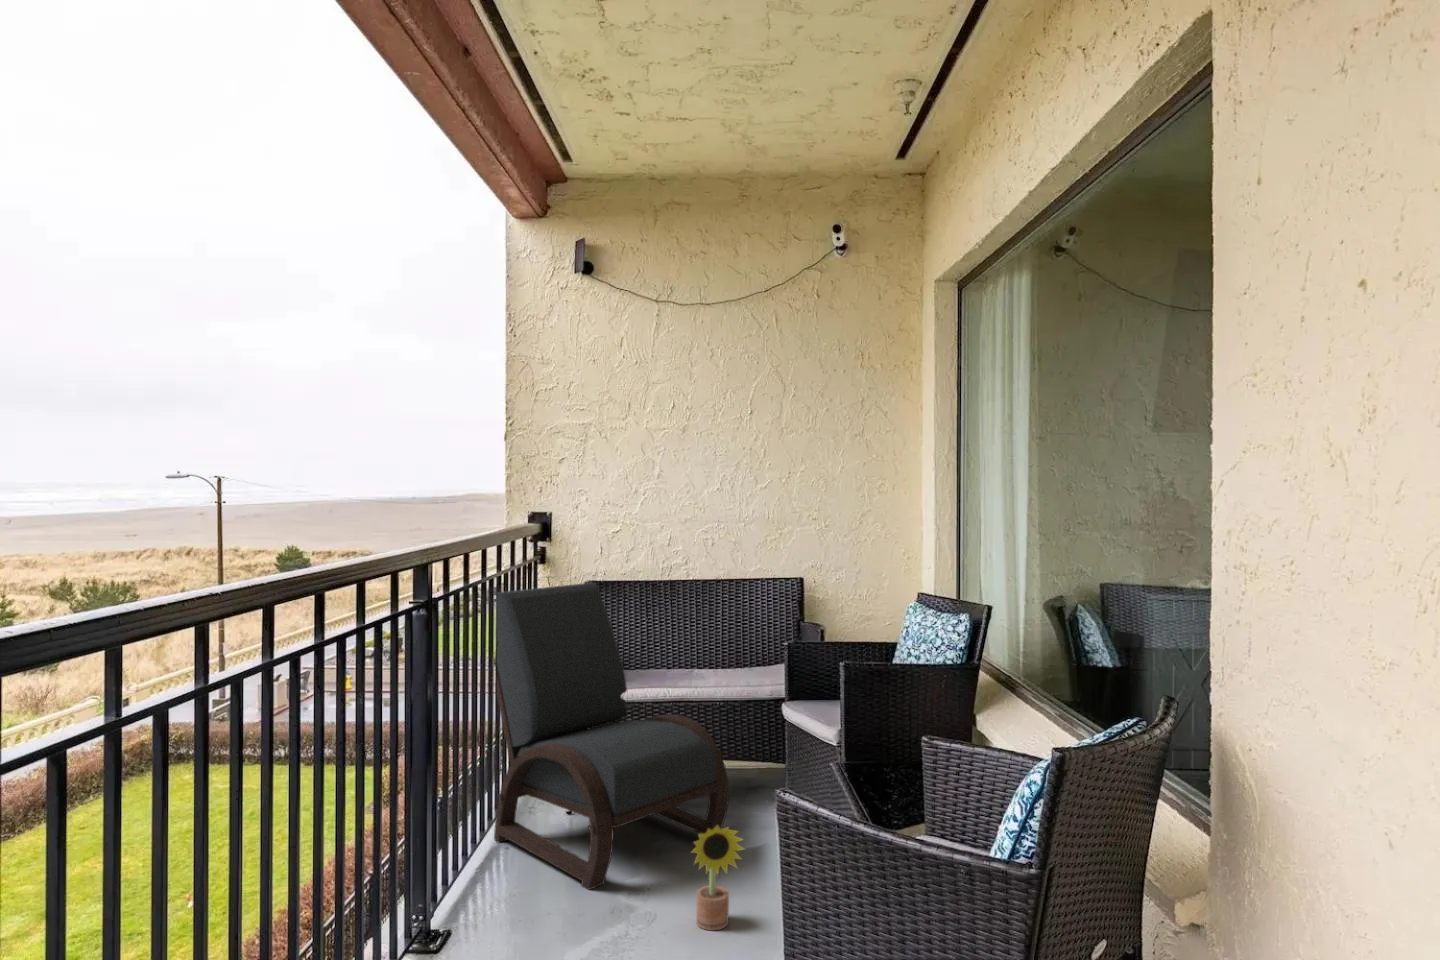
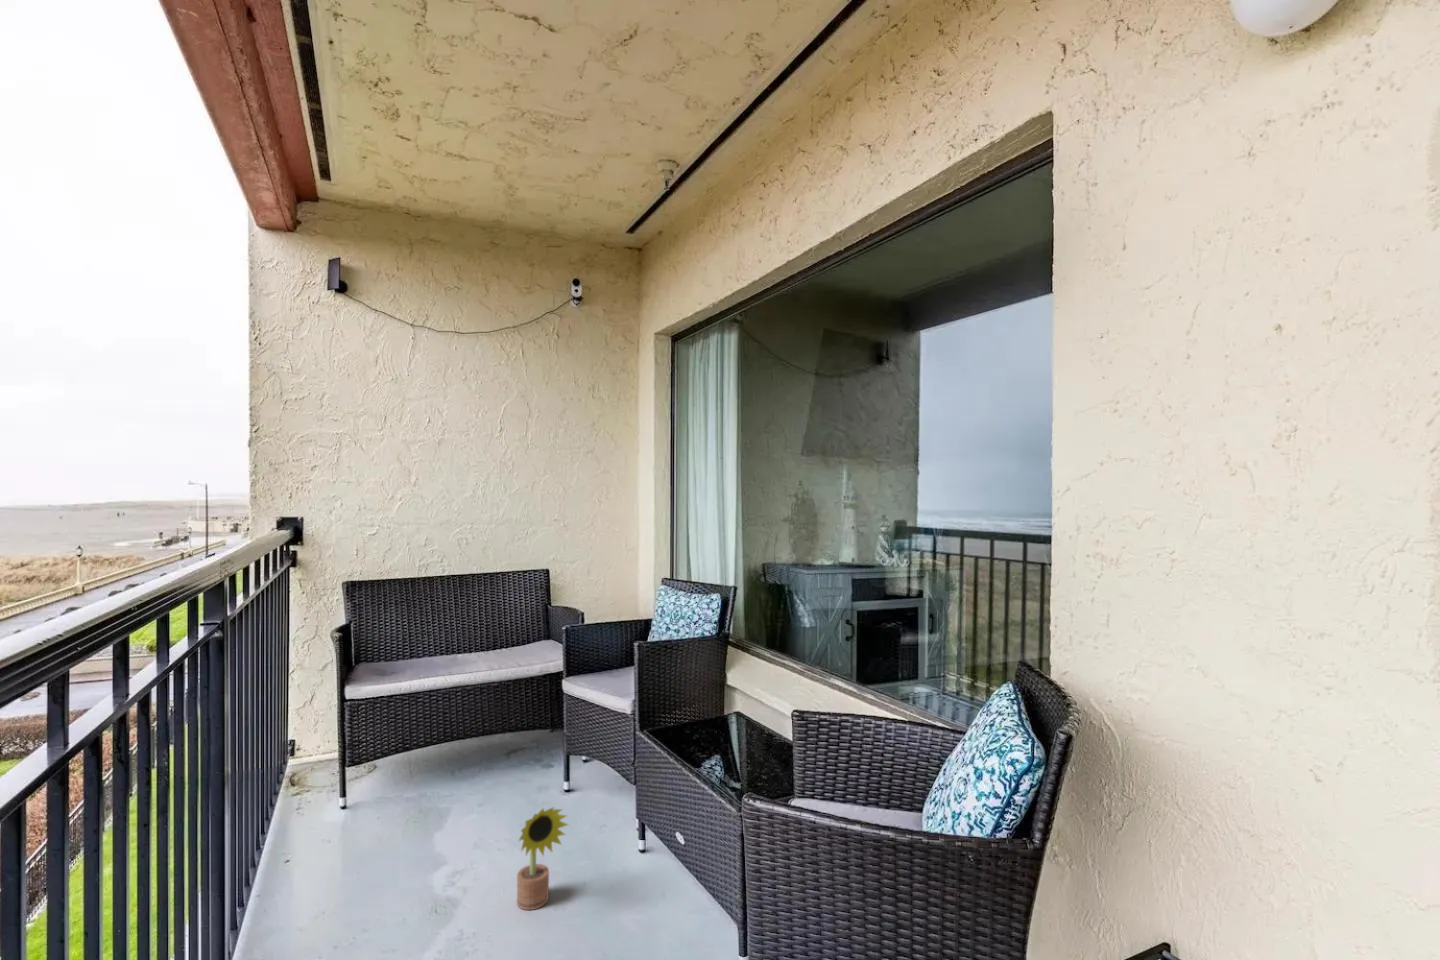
lounge chair: present [494,583,729,890] -> none [231,588,517,904]

